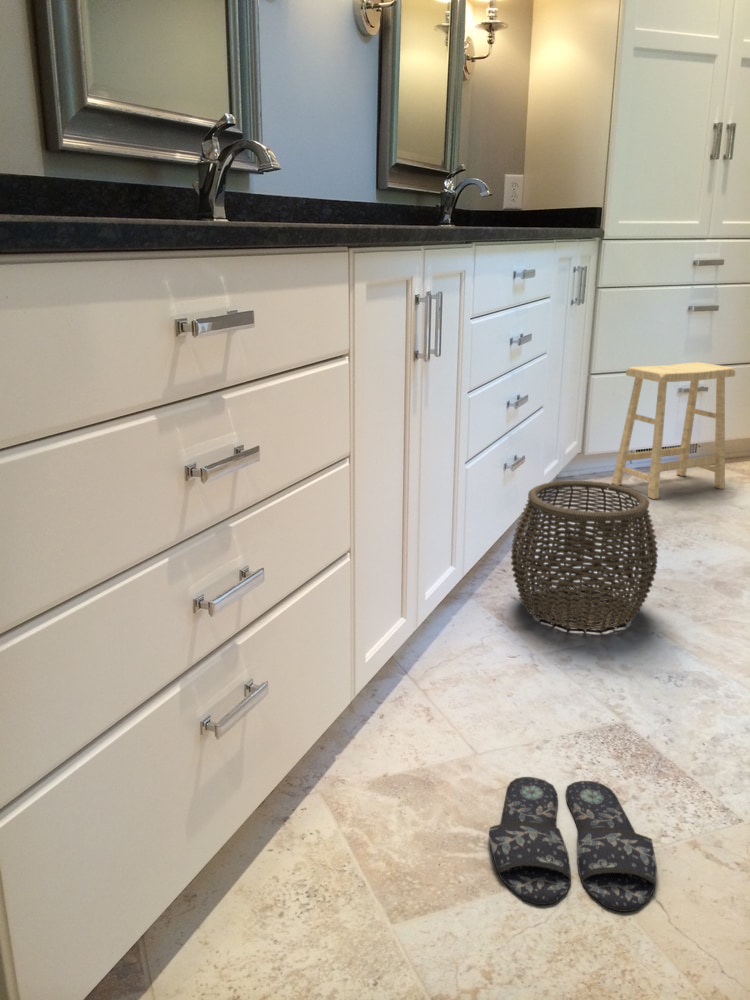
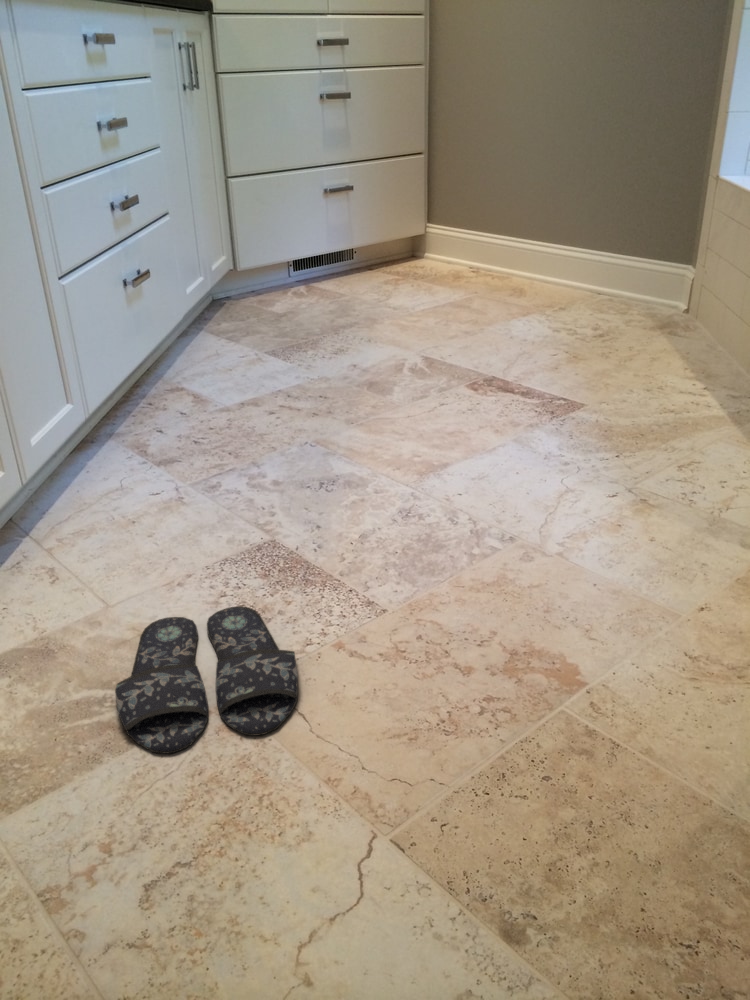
footstool: present [612,362,735,499] -> none [266,160,381,311]
woven basket: present [511,480,658,631] -> none [142,289,302,454]

